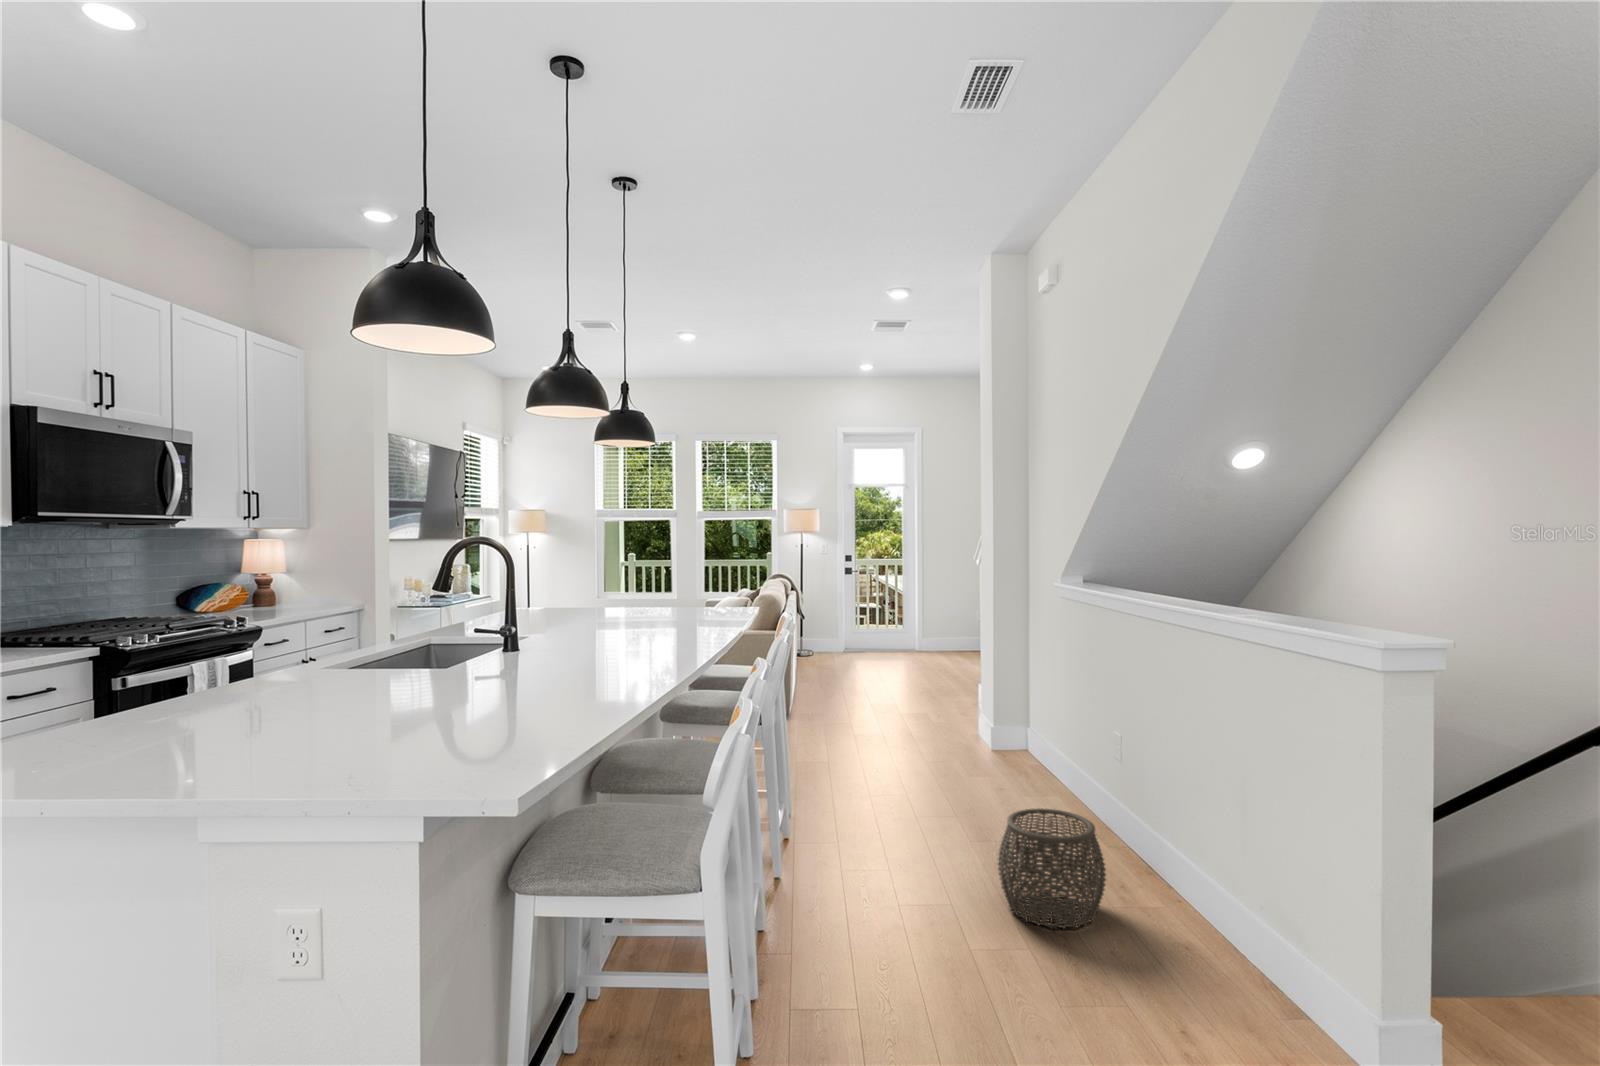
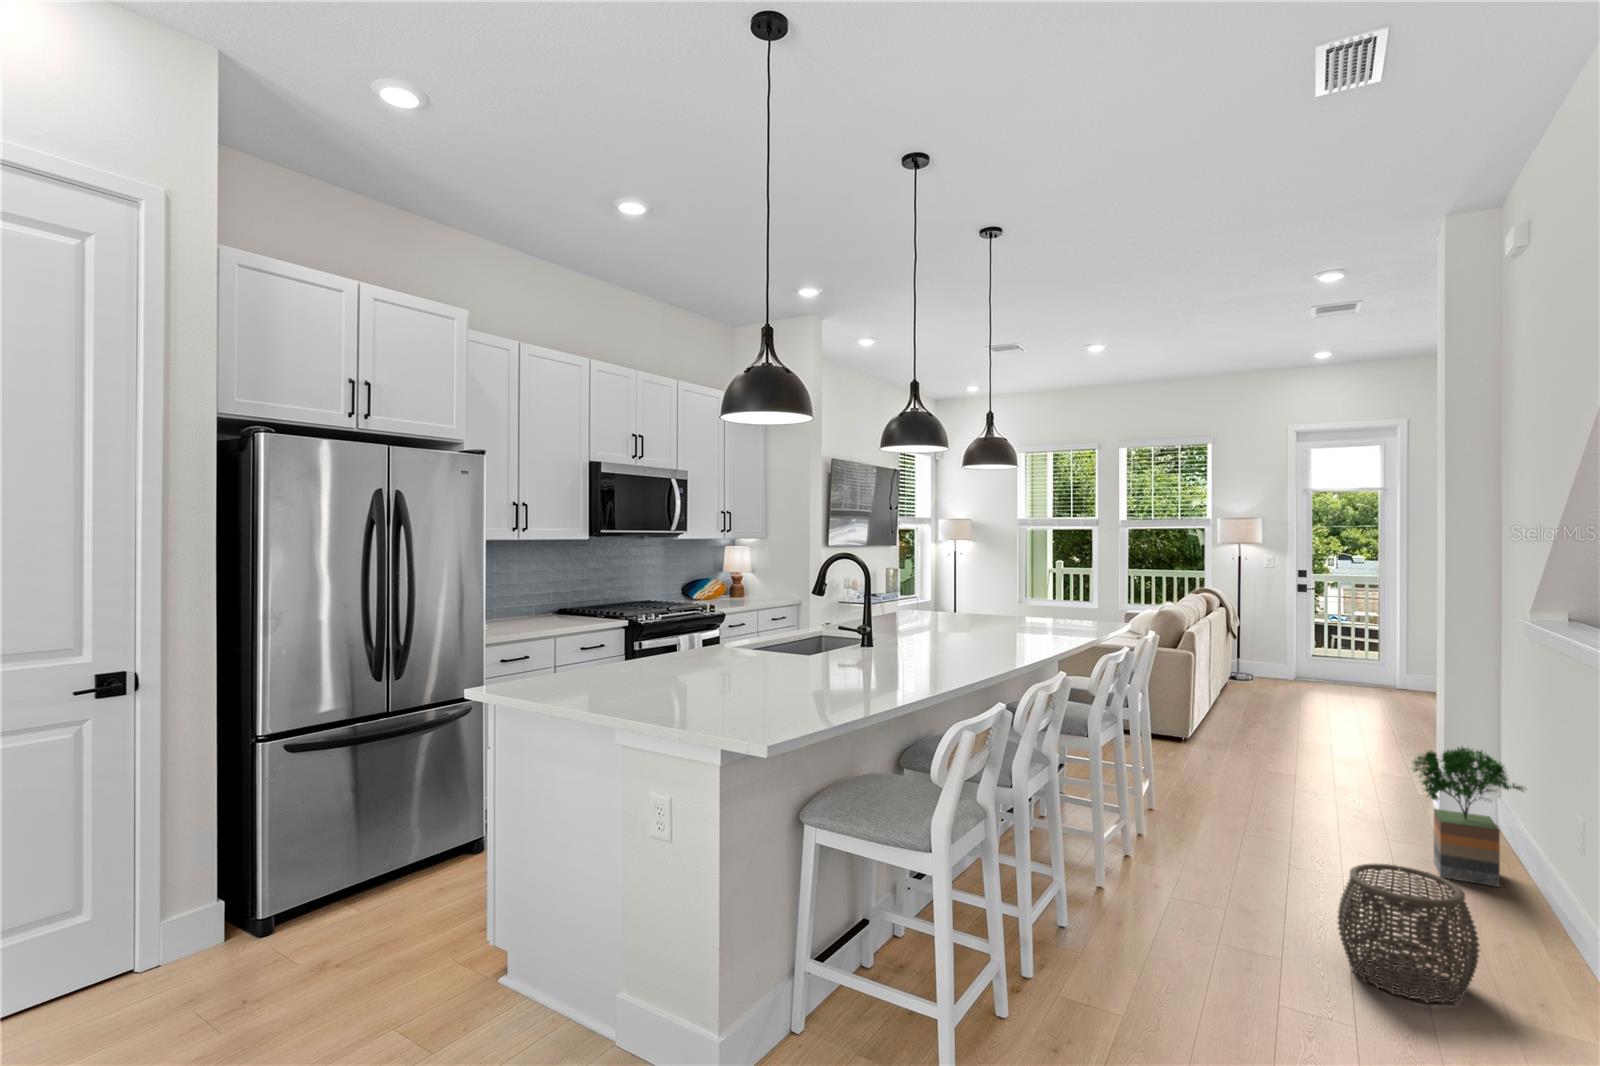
potted tree: none [996,693,1078,808] -> present [1413,747,1526,887]

